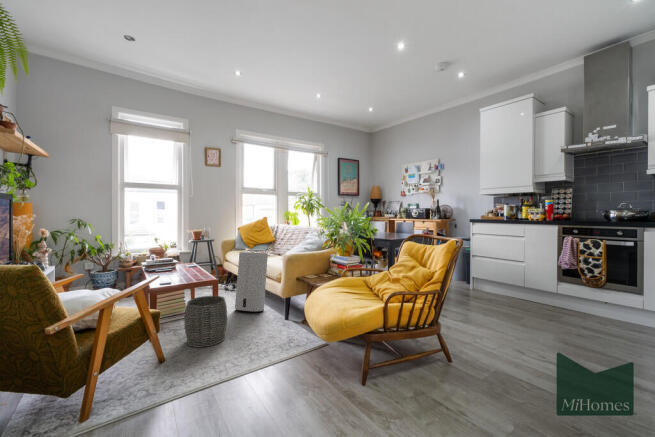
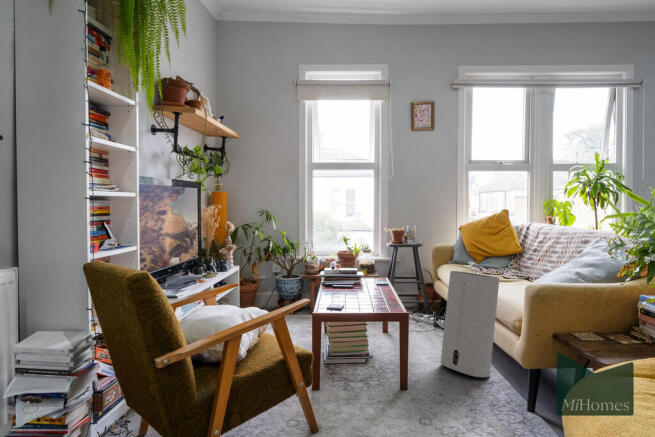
woven basket: present [184,296,227,348] -> none [357,337,419,421]

